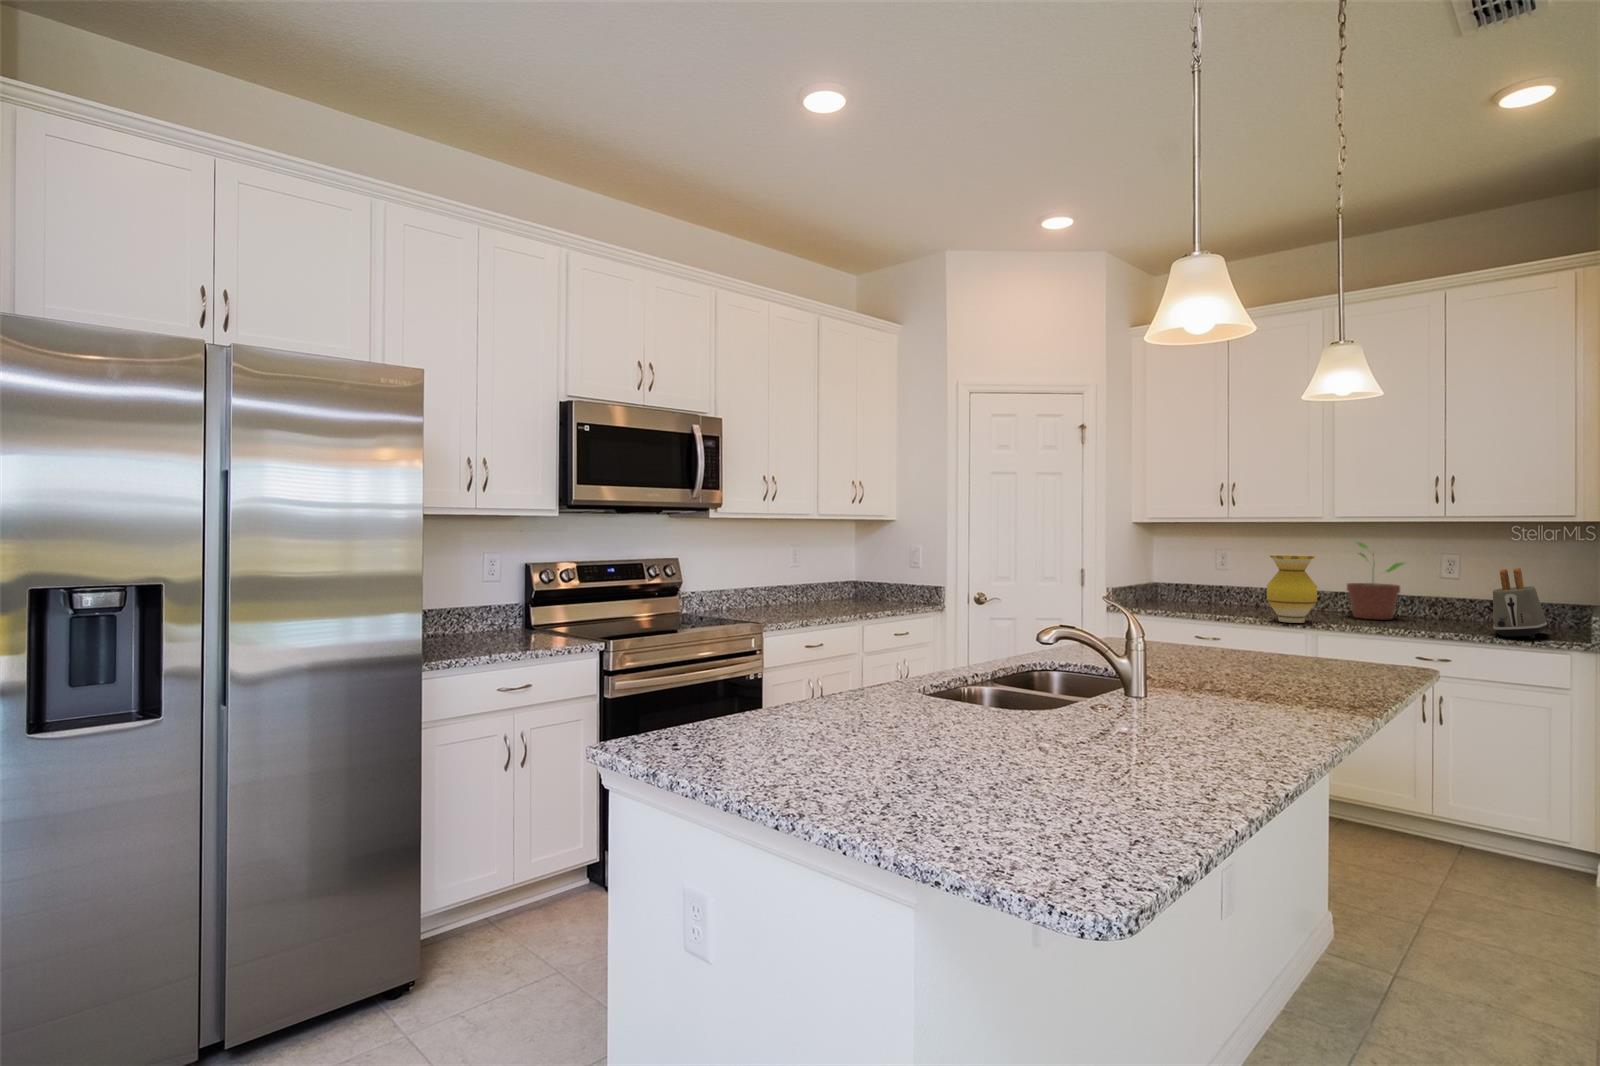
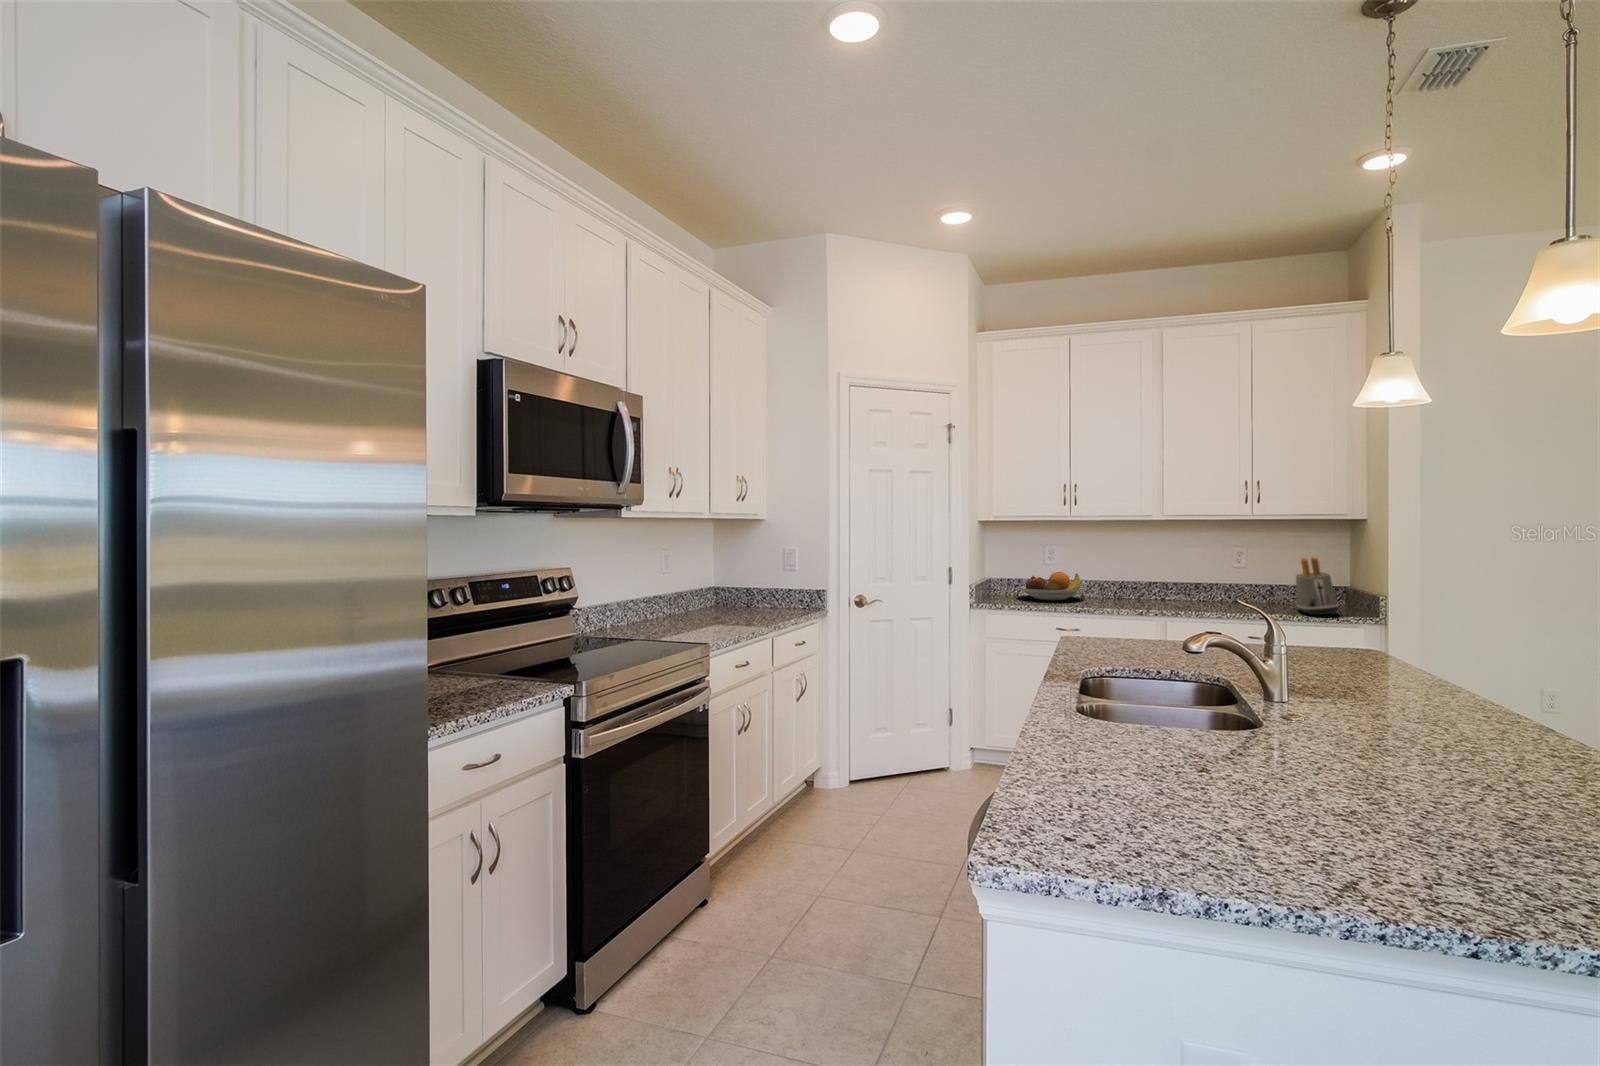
potted plant: present [1347,542,1404,619] -> none [1170,537,1220,605]
vase: present [1267,554,1317,623] -> none [1122,550,1165,611]
fruit bowl: none [1173,577,1248,607] -> present [1018,572,1084,600]

